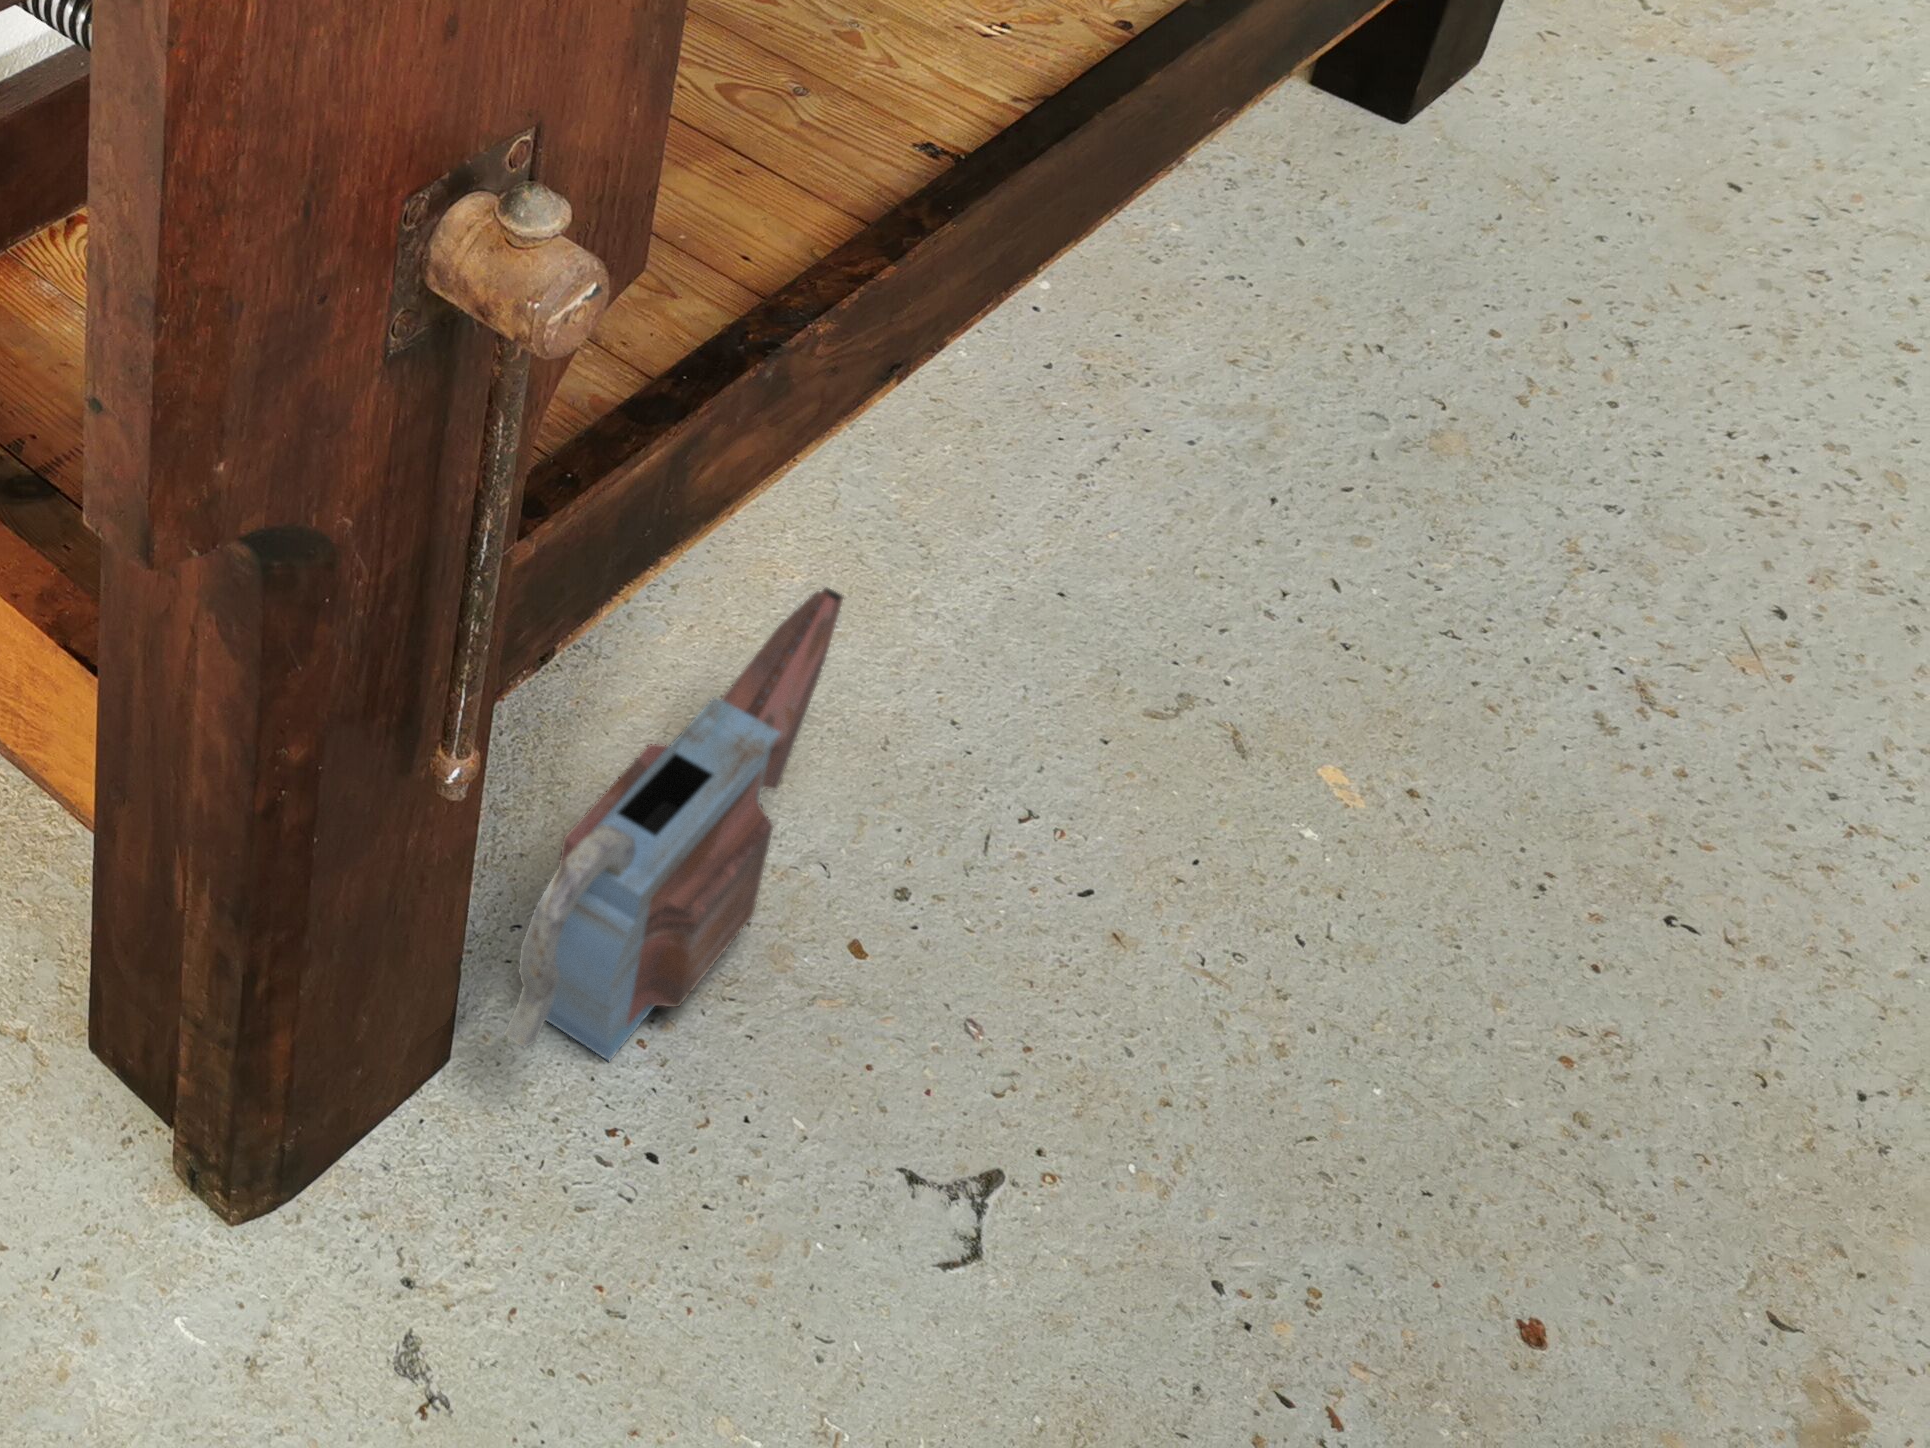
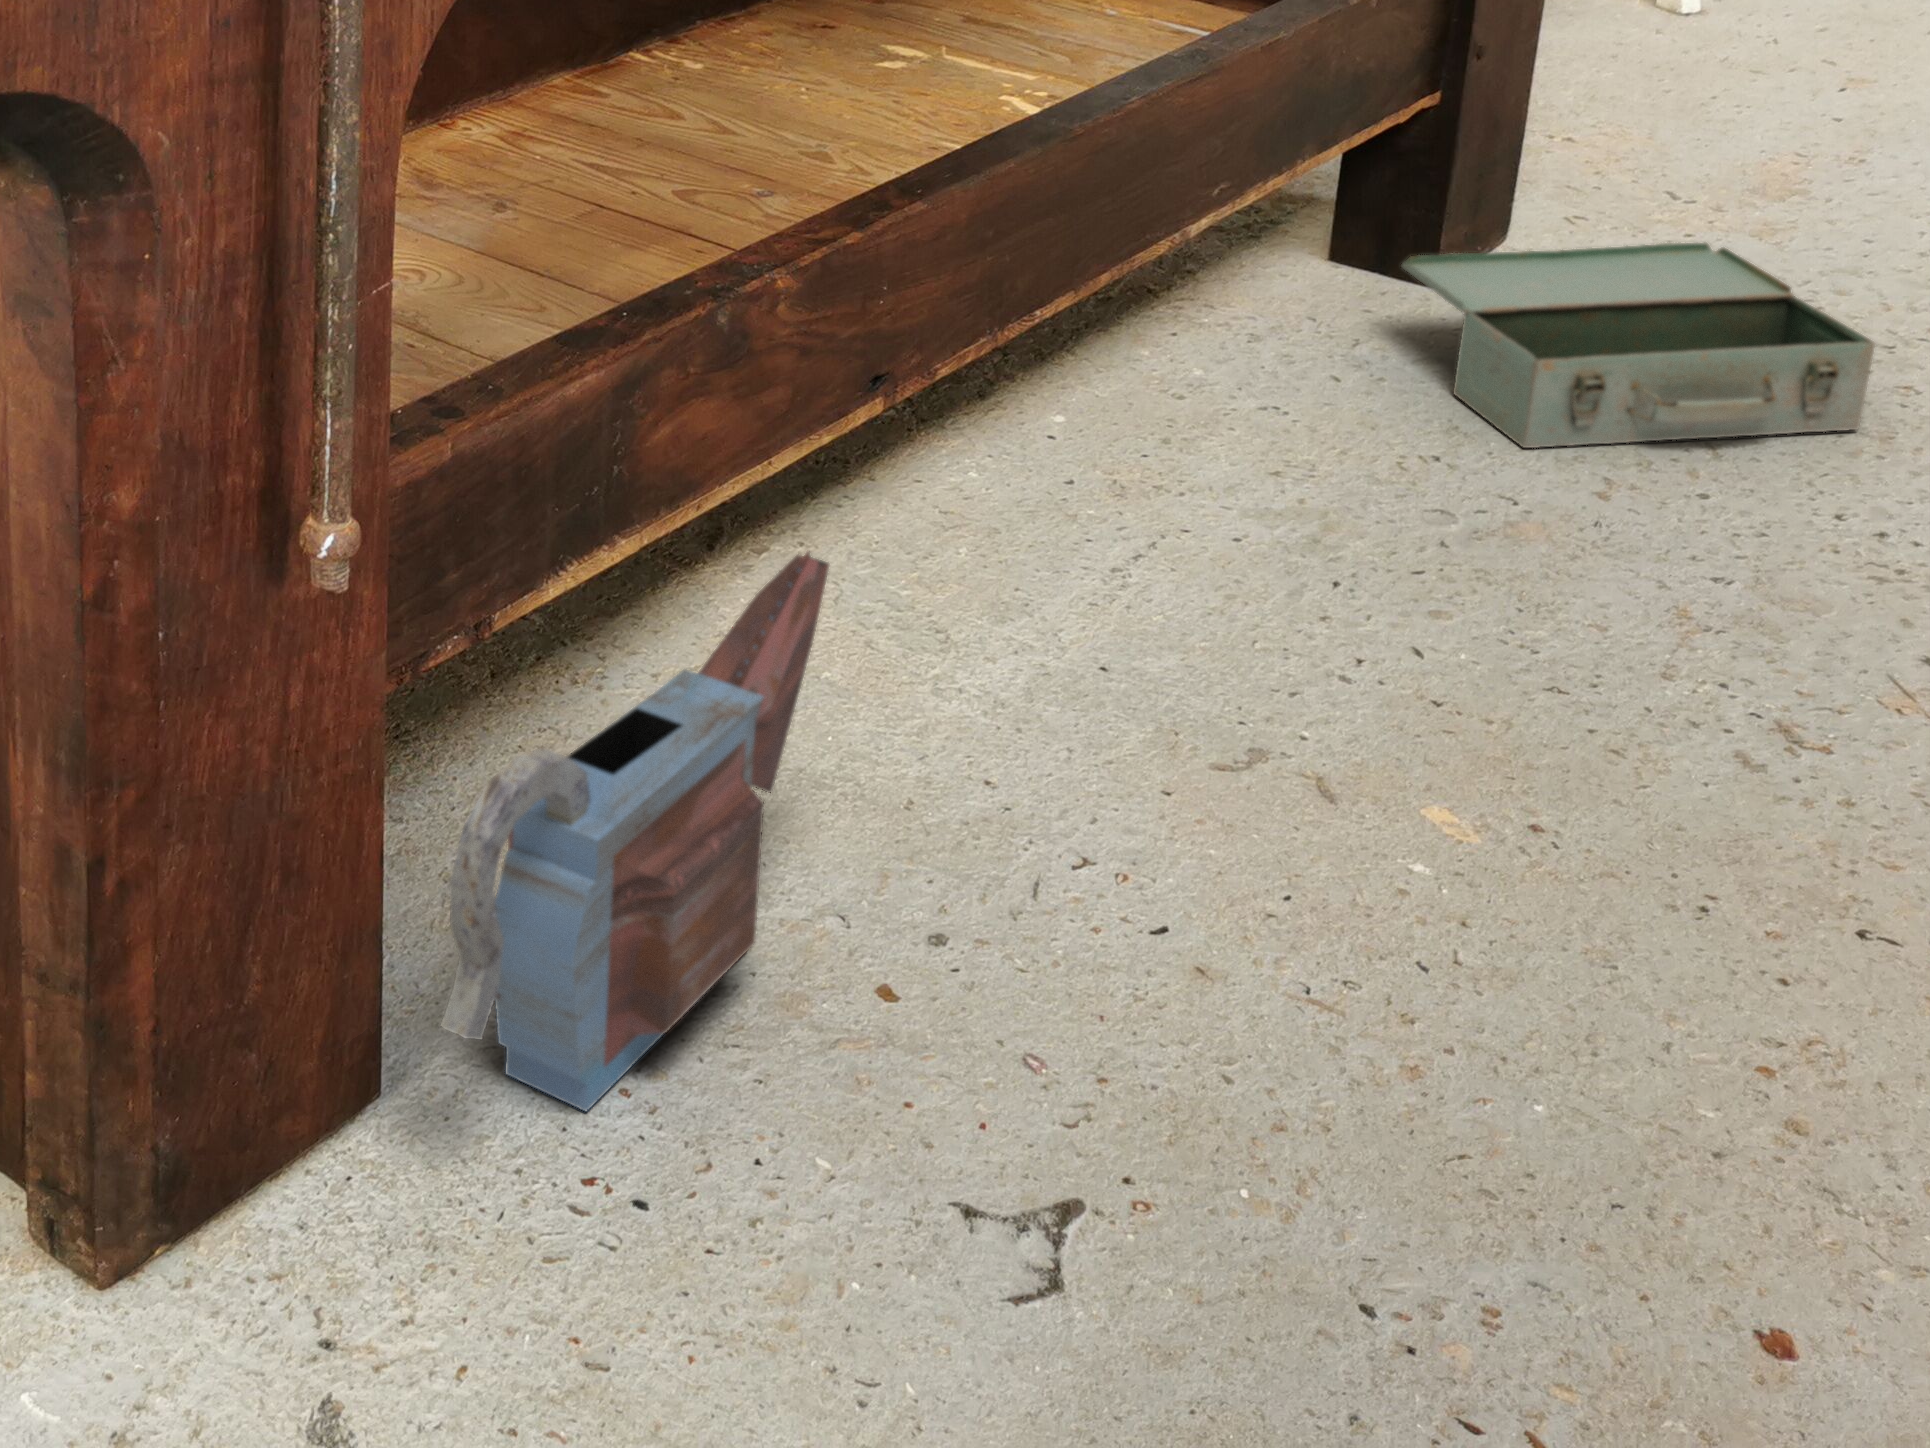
toolbox: none [1374,119,1796,336] -> present [1402,242,1875,448]

